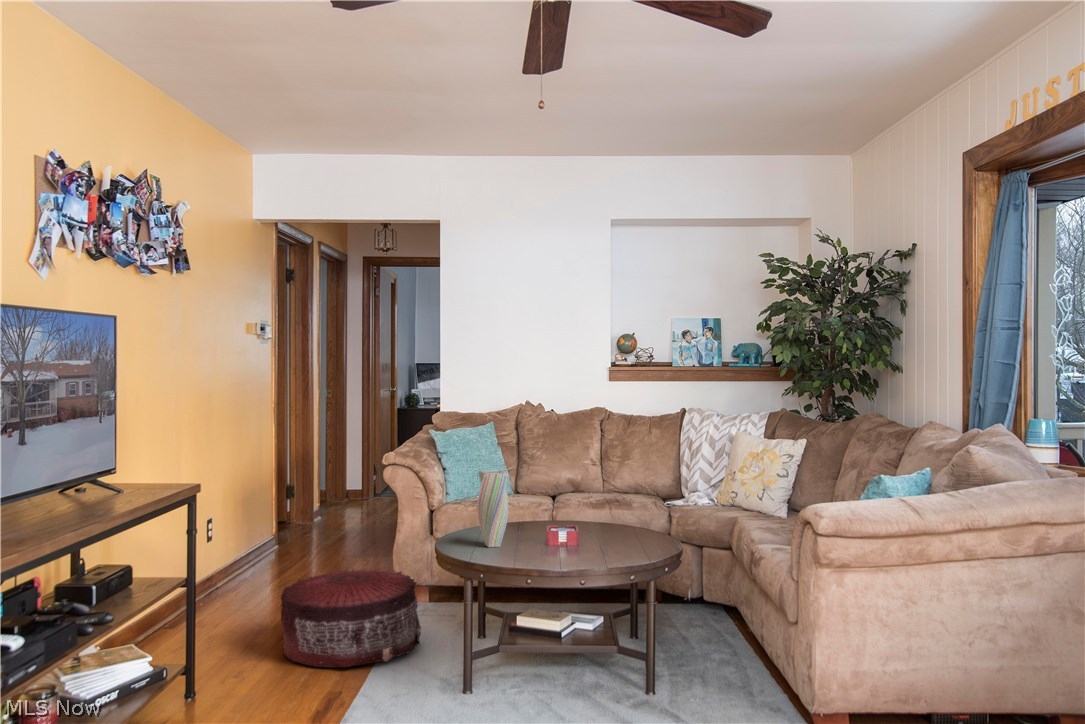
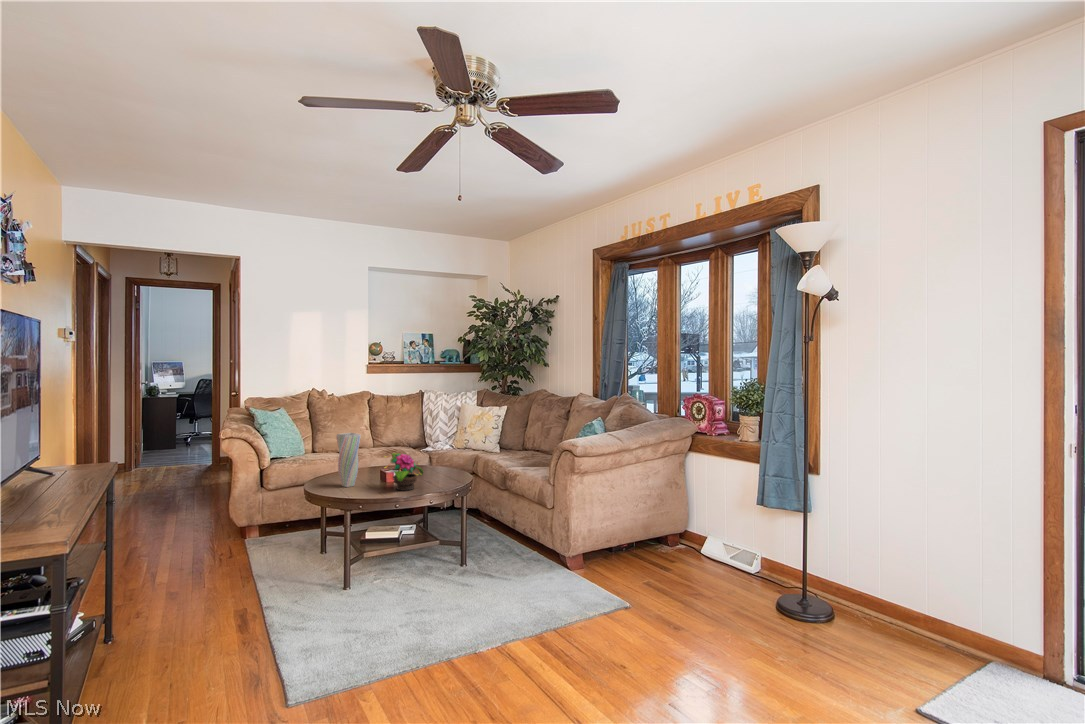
potted flower: none [526,504,589,562] -> present [385,453,423,491]
pouf: present [281,569,421,667] -> none [159,514,285,597]

